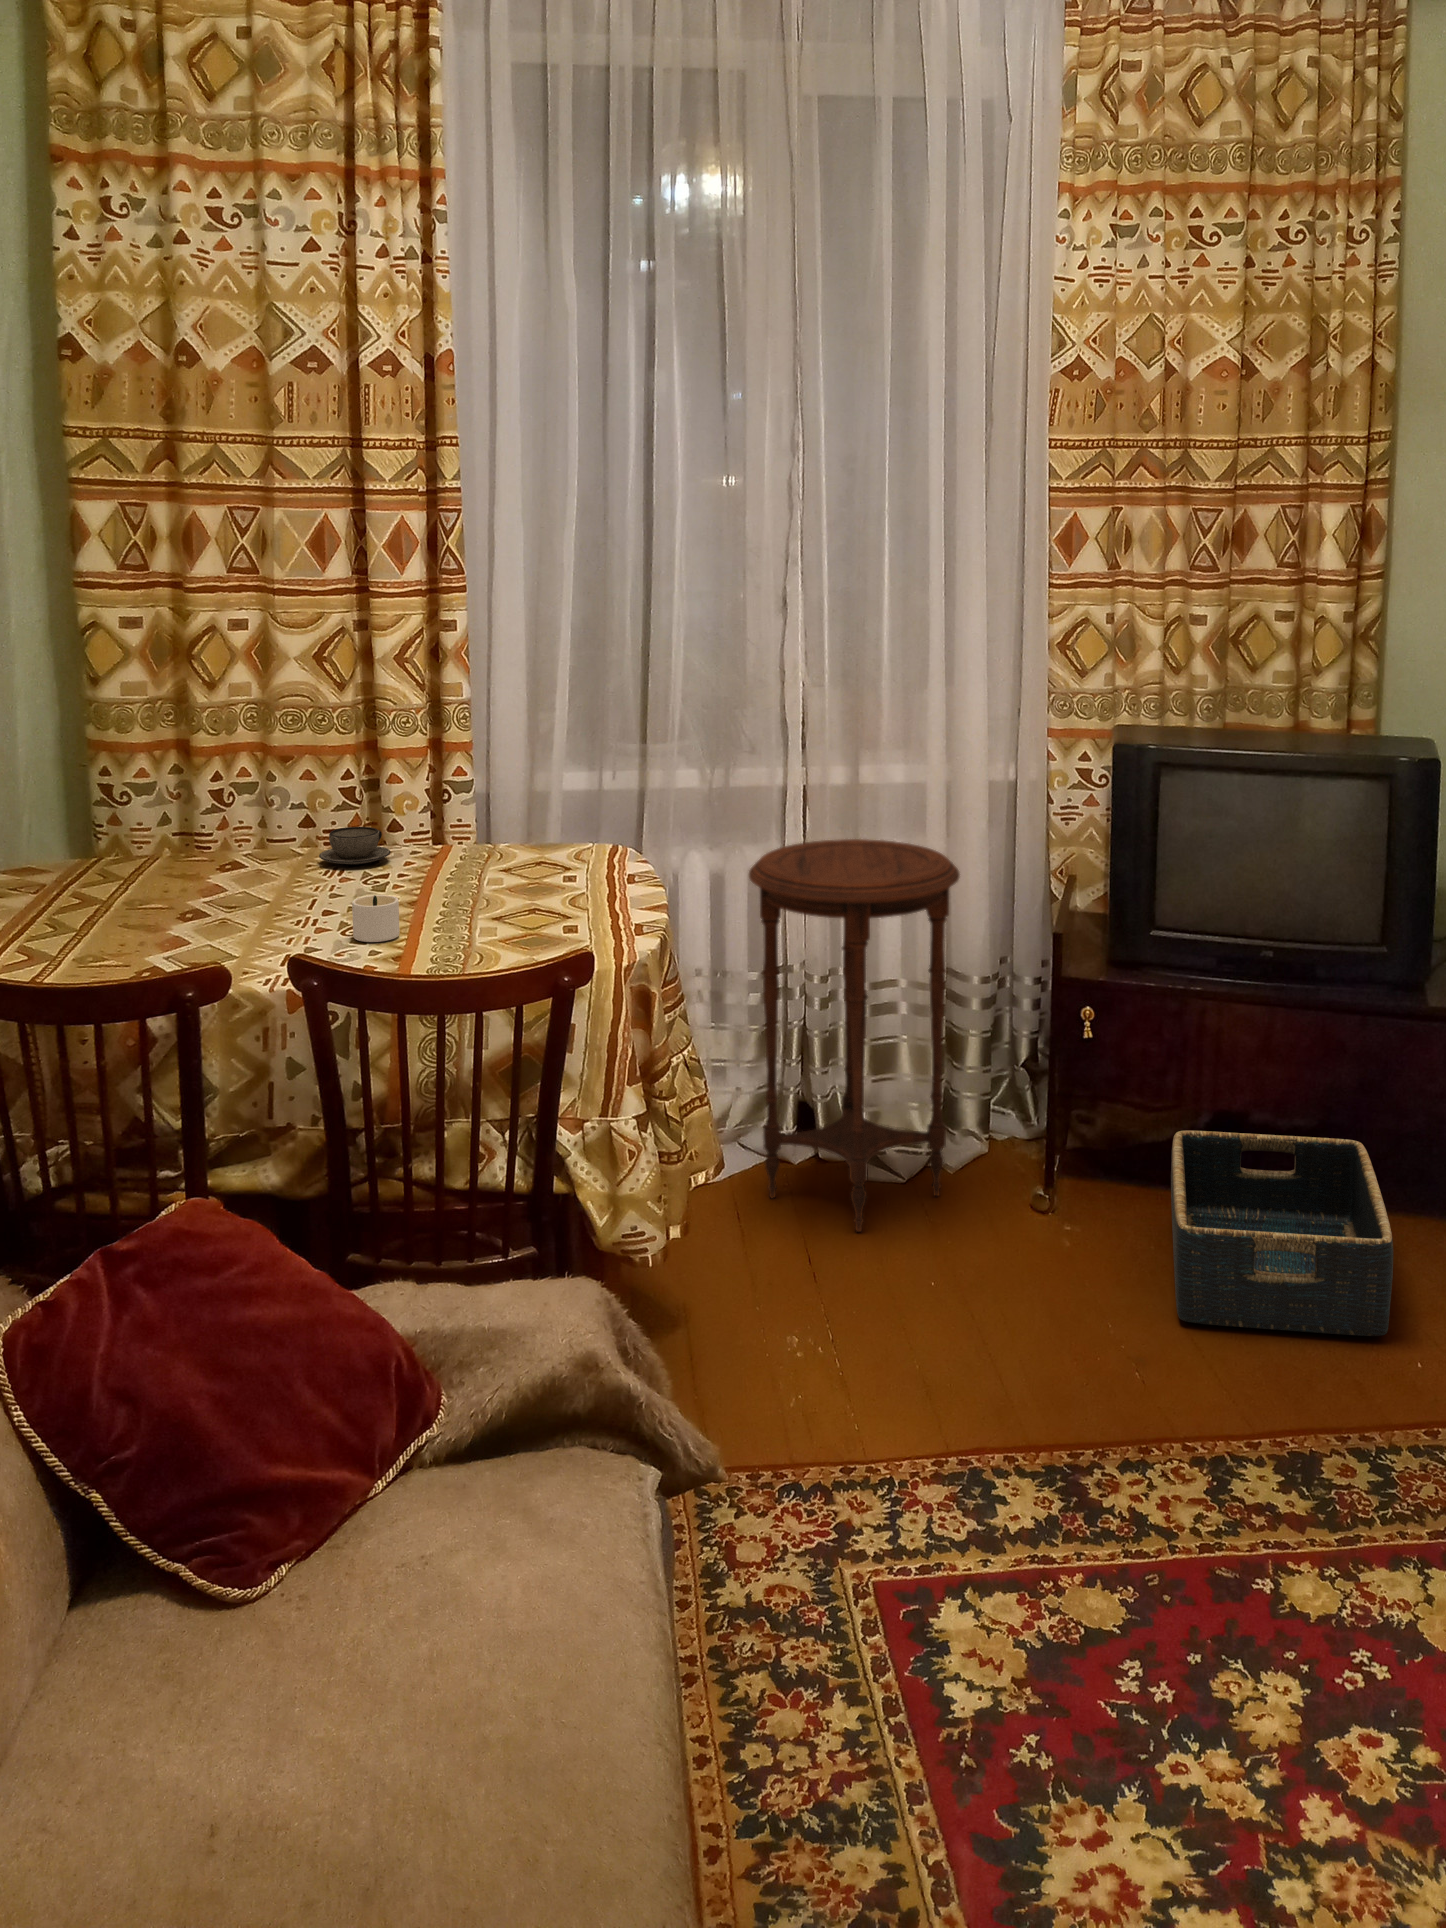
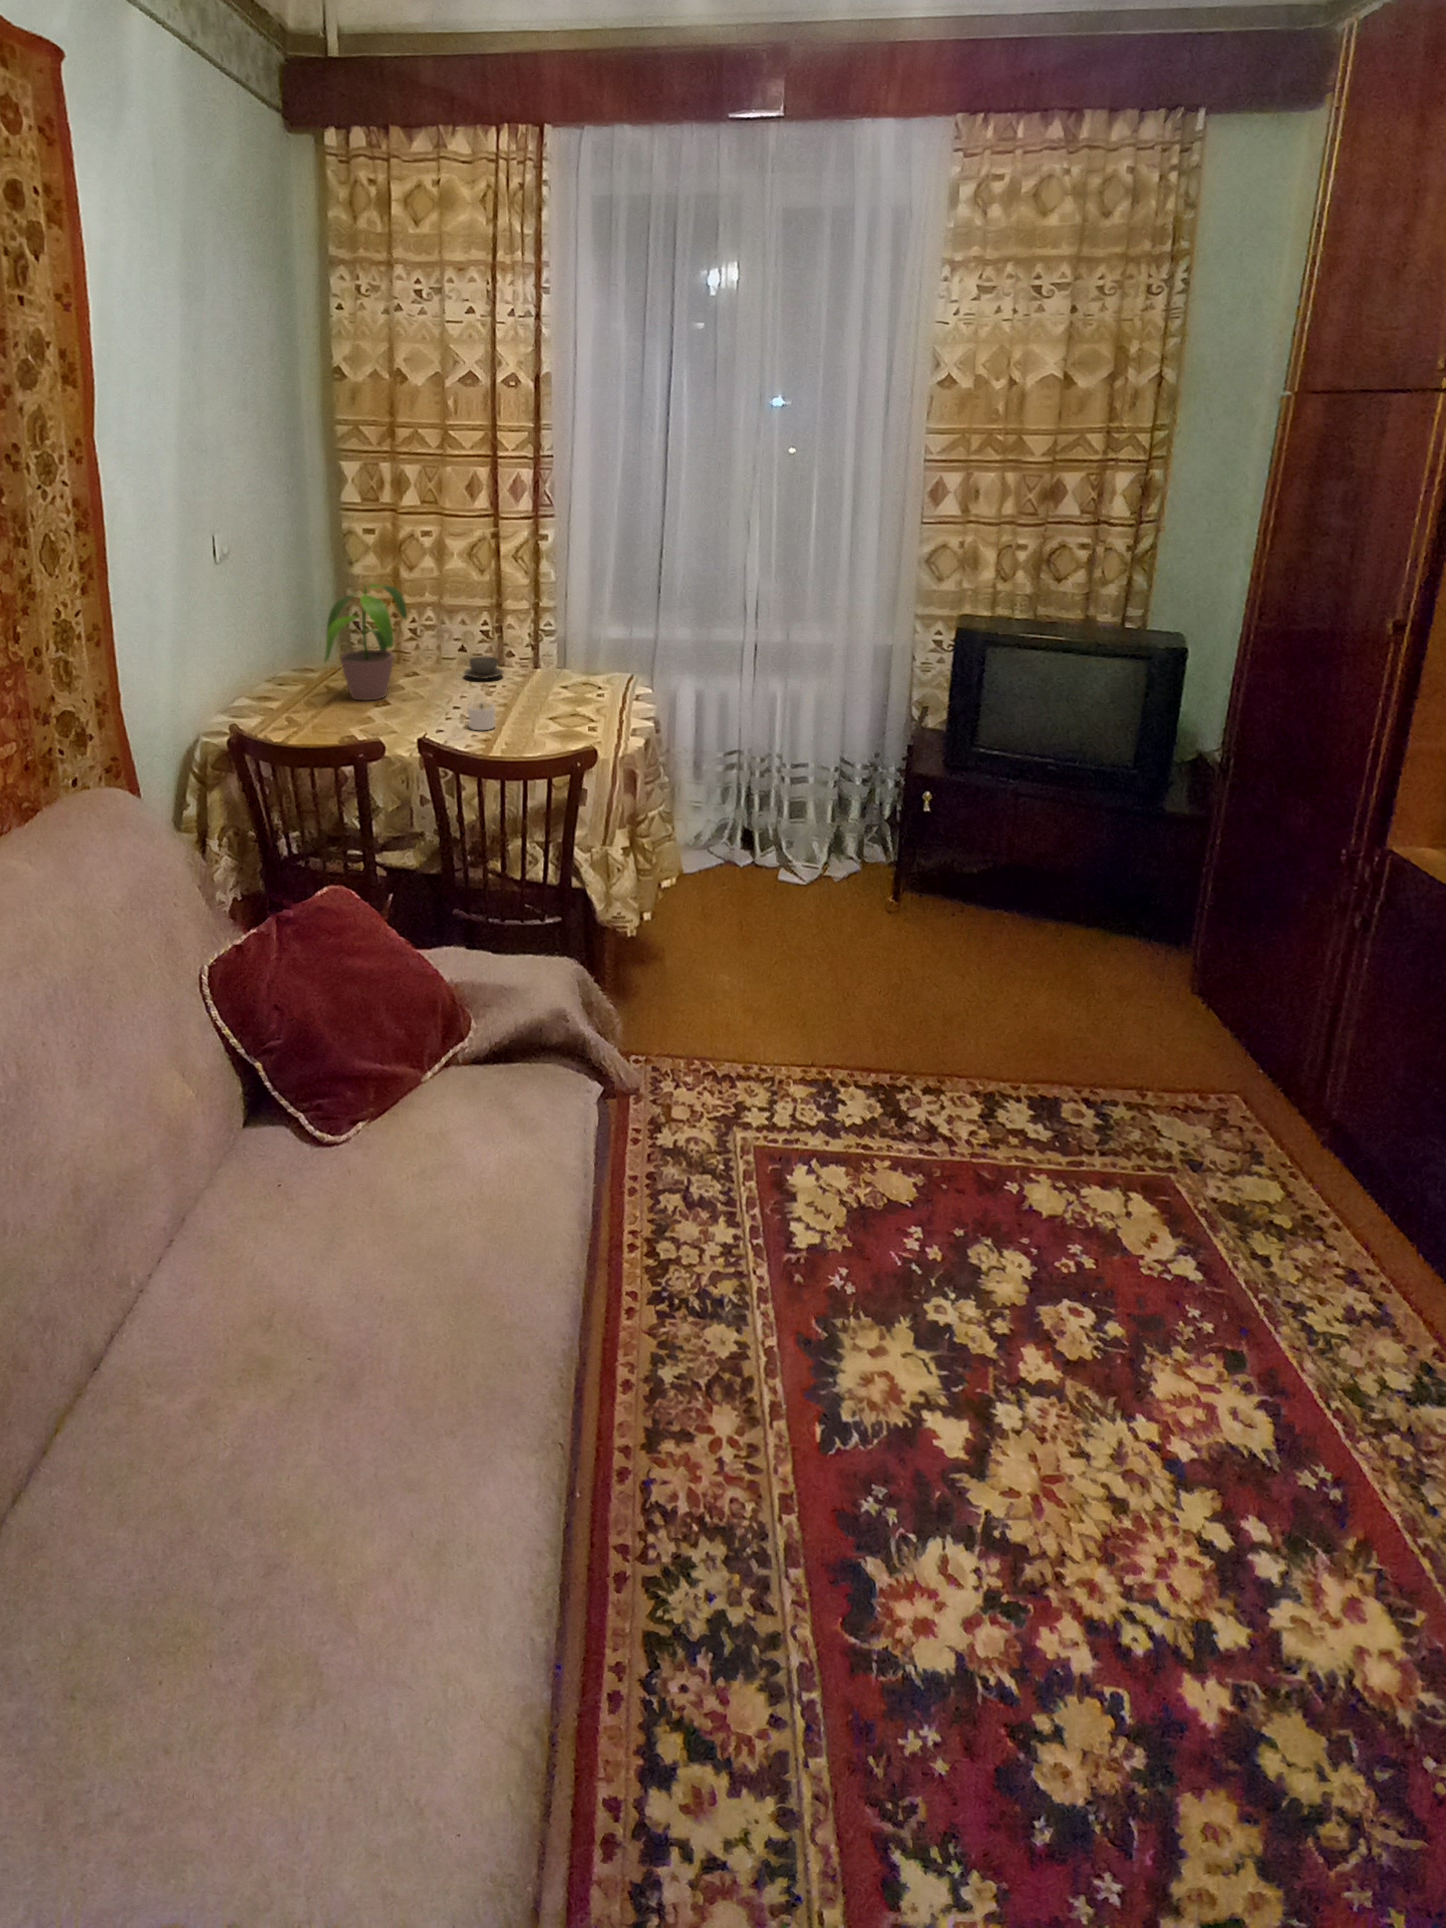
potted plant: none [41,704,260,909] -> present [324,584,407,700]
side table: present [749,839,960,1232] -> none [717,677,850,913]
basket: present [1171,1131,1393,1336] -> none [971,872,1124,1021]

